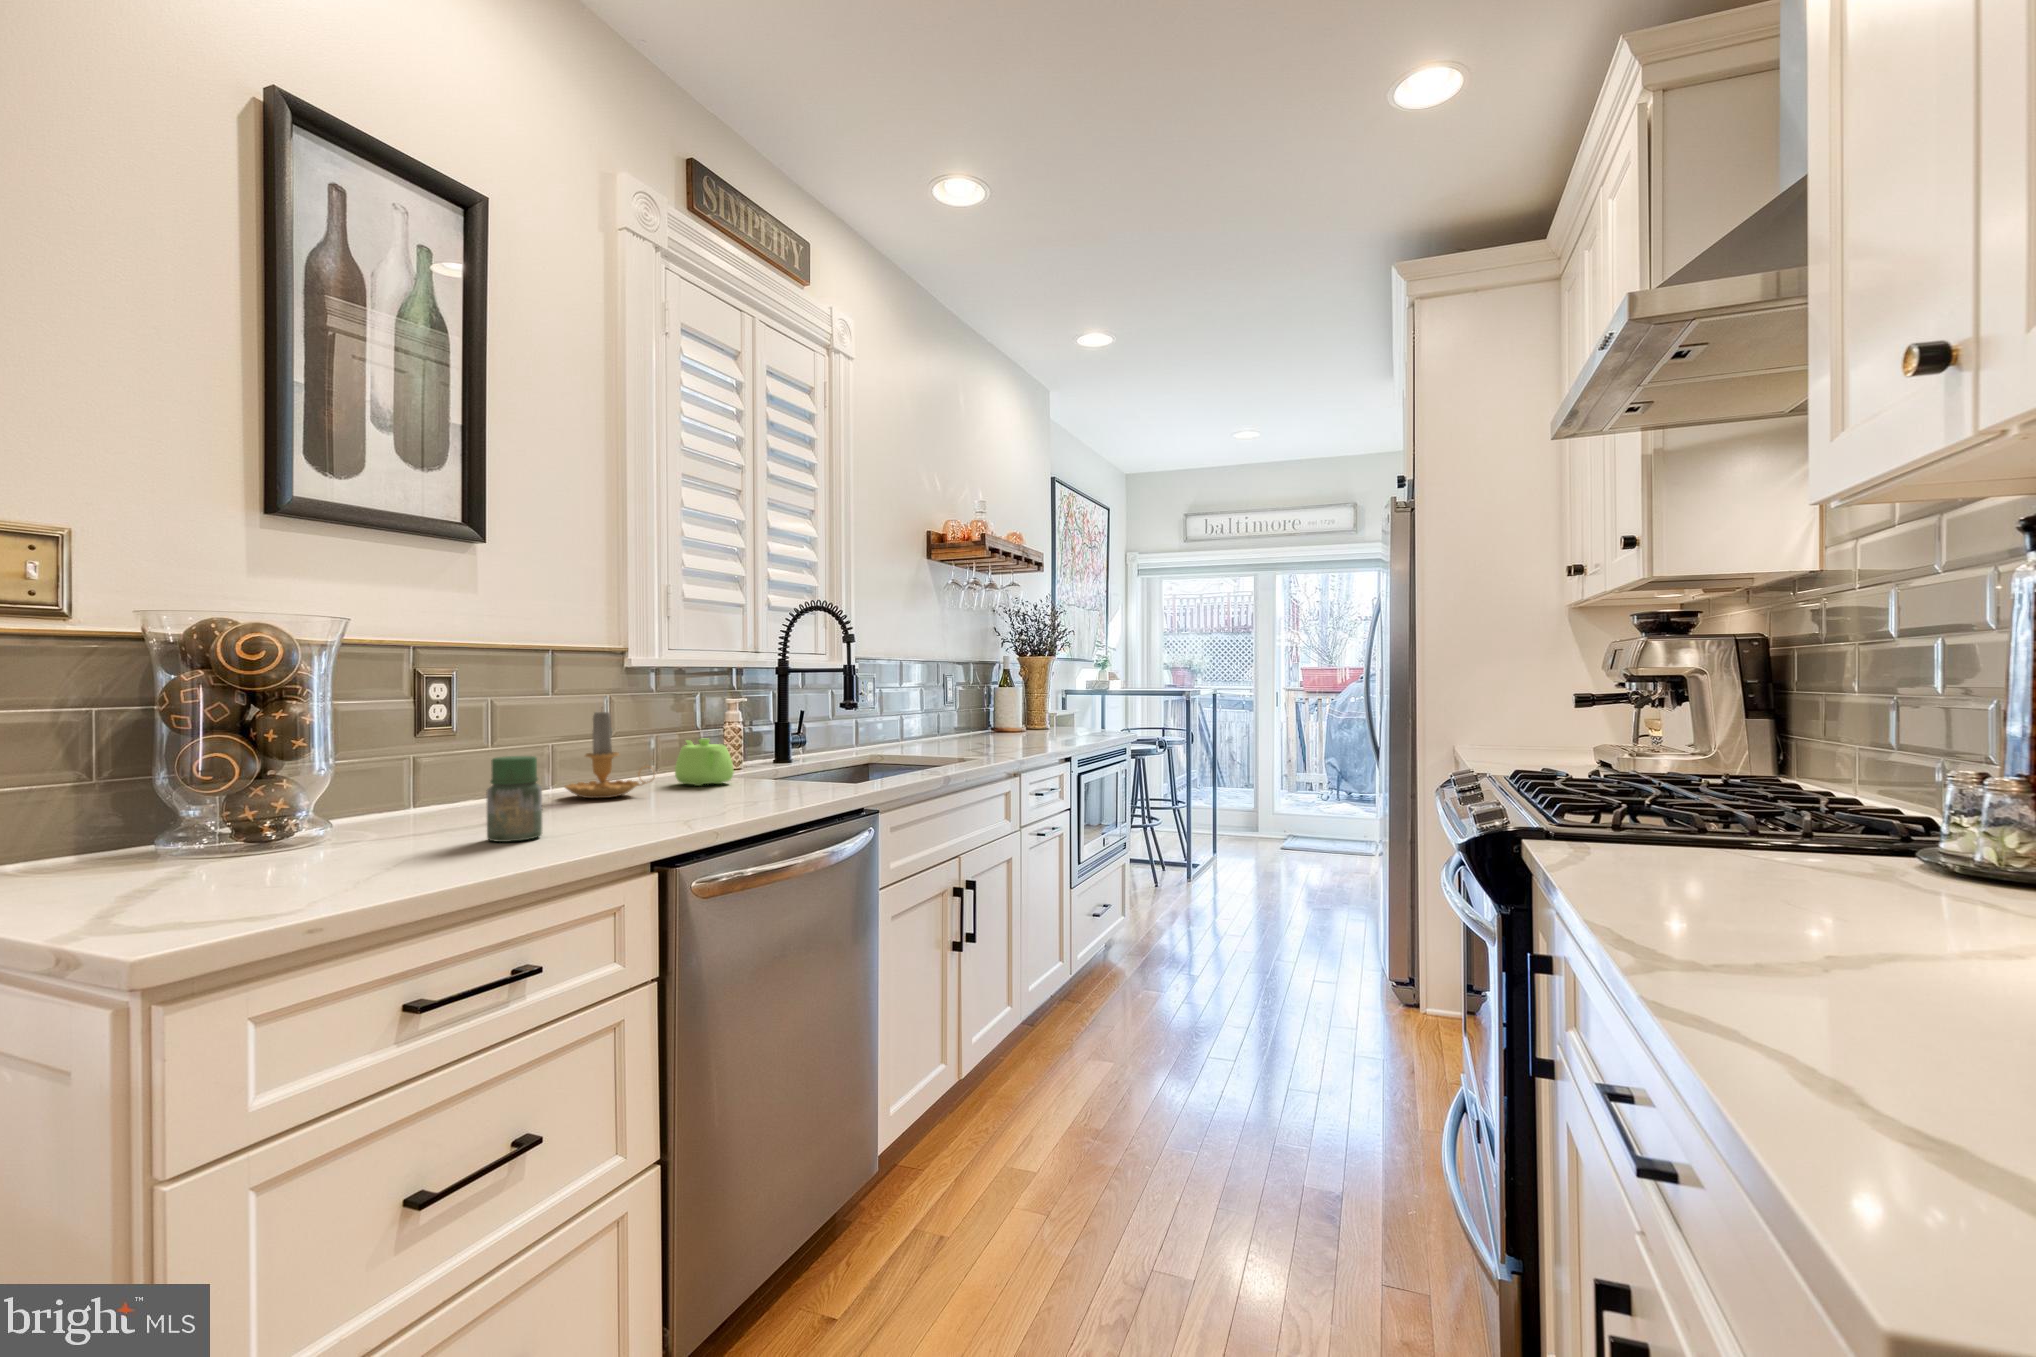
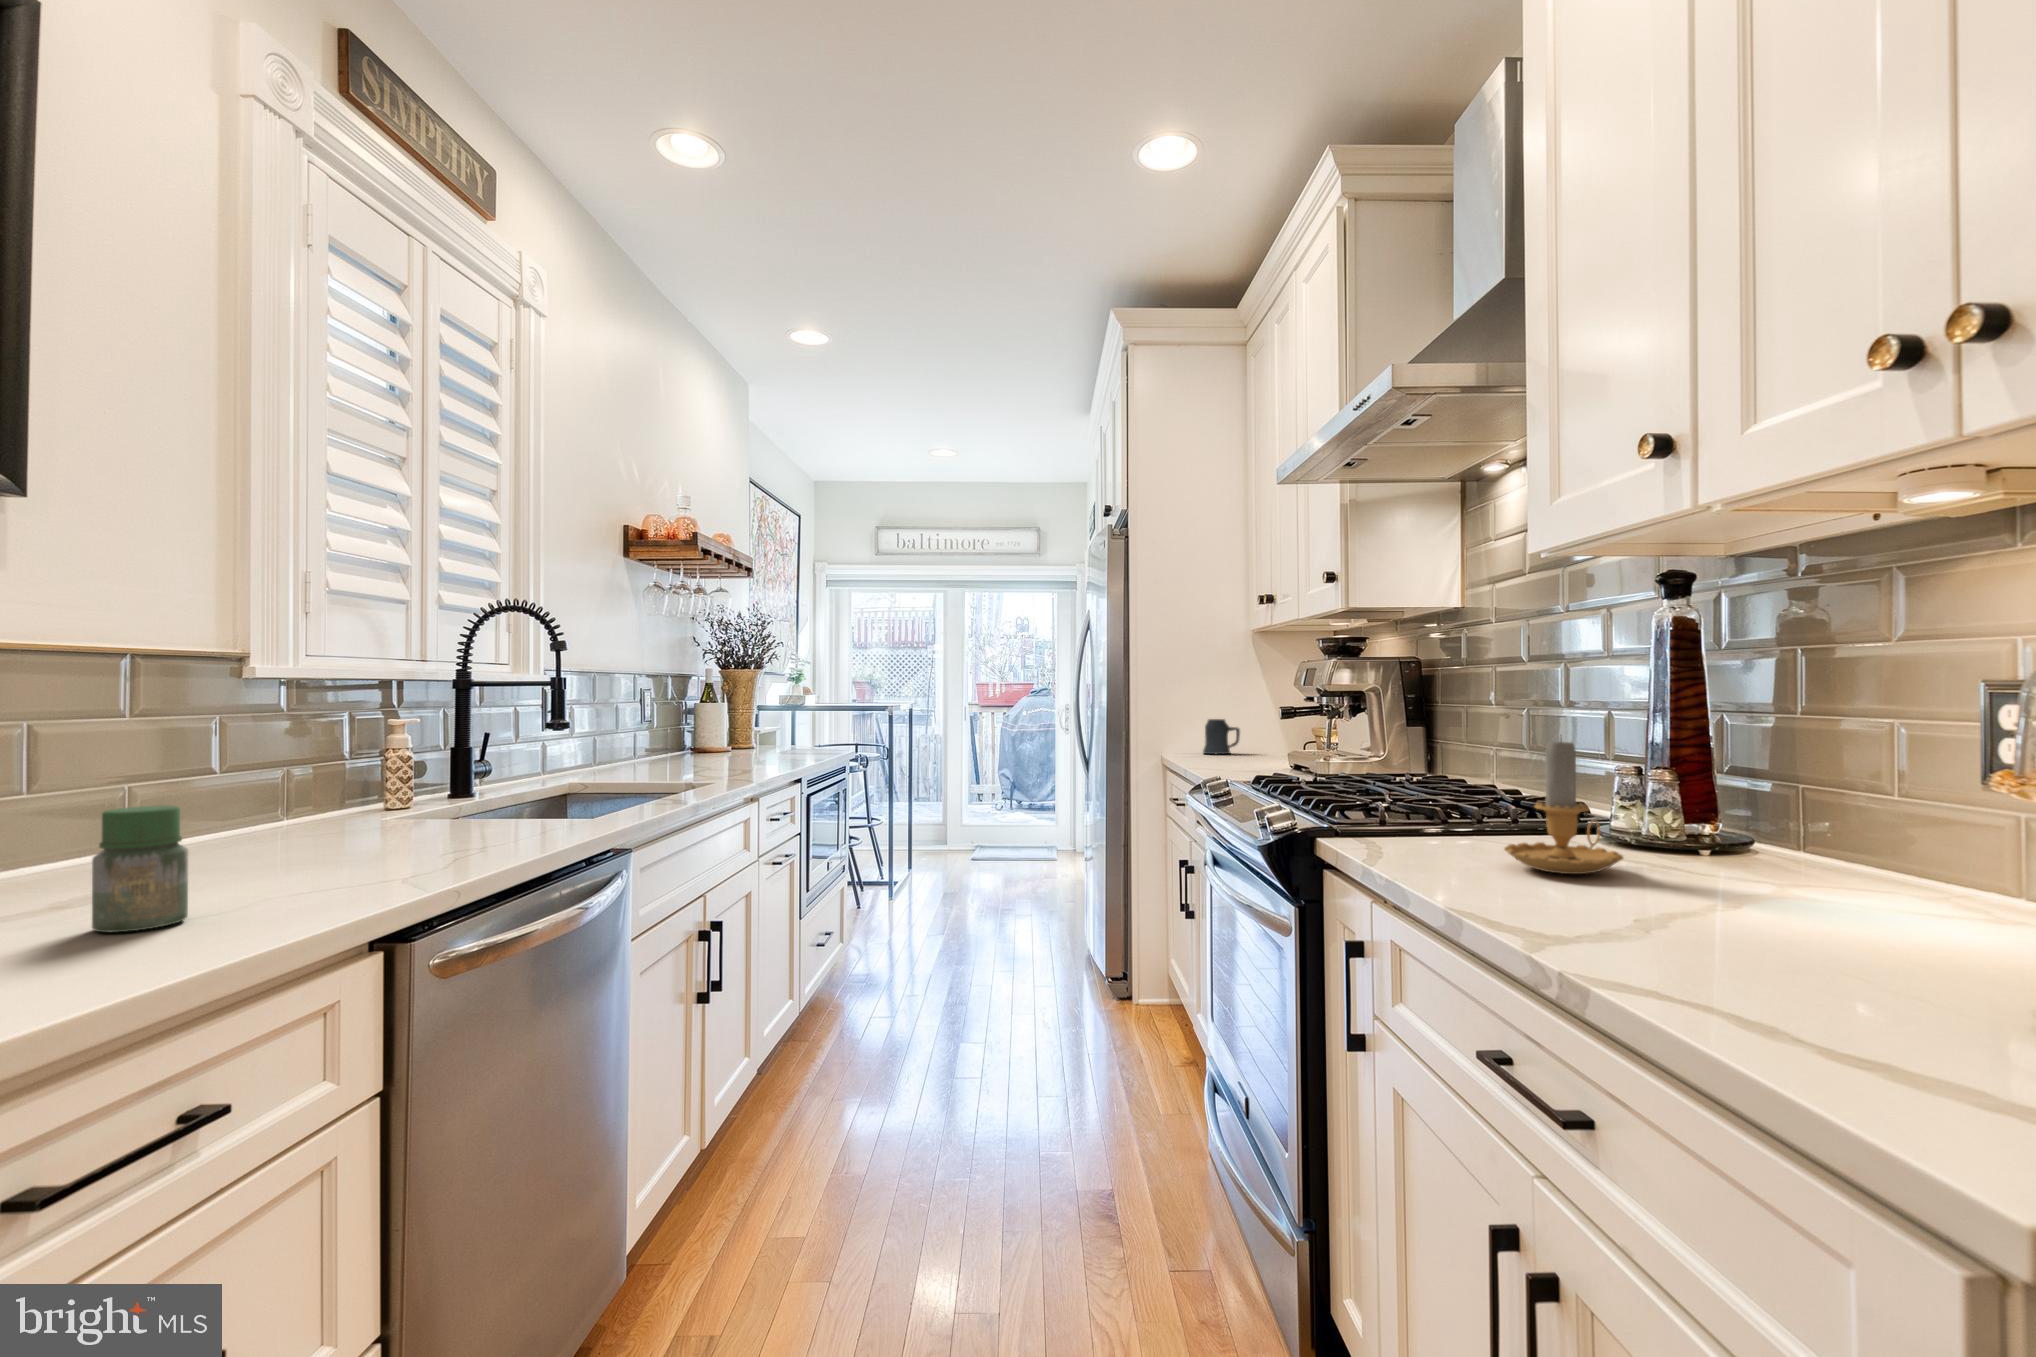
mug: none [1496,707,1542,746] -> present [1203,719,1240,754]
candle: present [565,712,654,798] -> present [1504,739,1623,874]
teapot: present [675,738,734,786] -> none [328,772,417,833]

